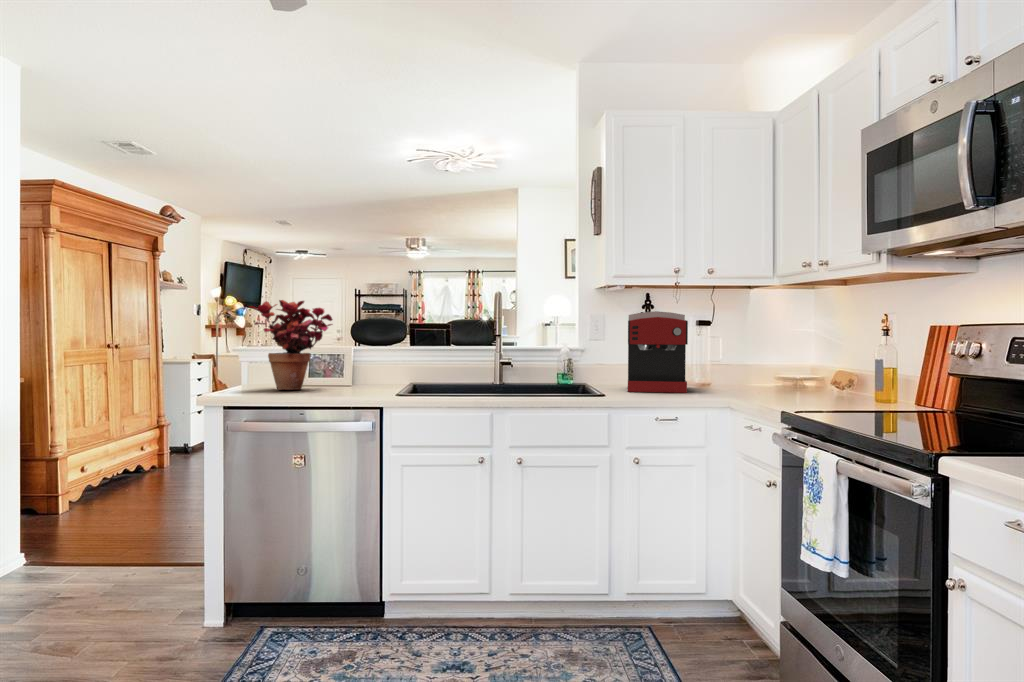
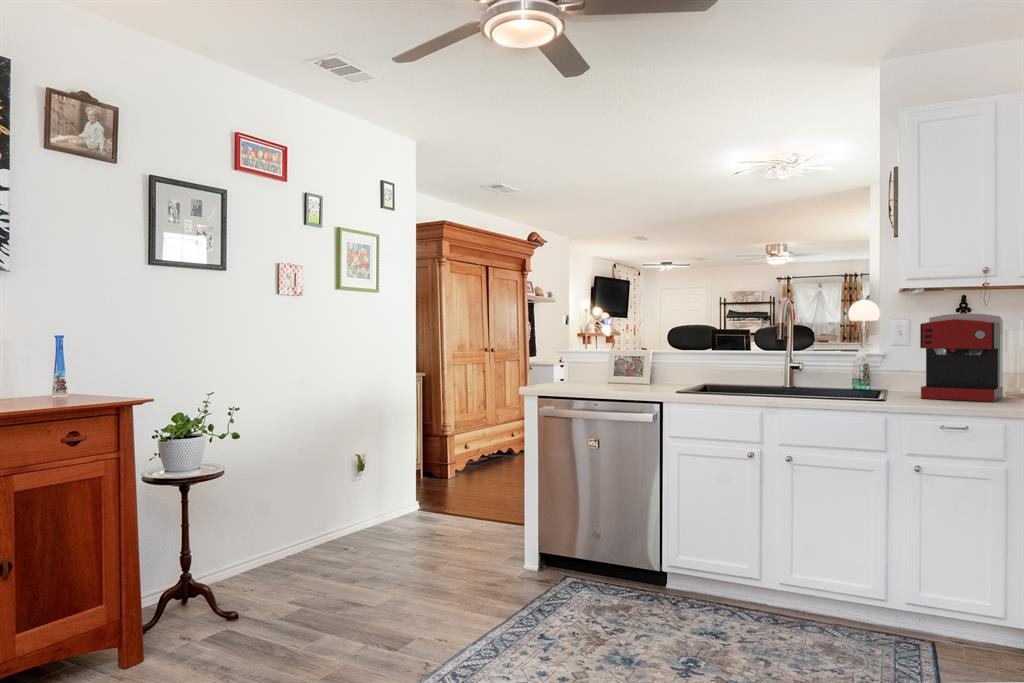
potted plant: present [249,300,333,390] -> none [563,311,631,386]

